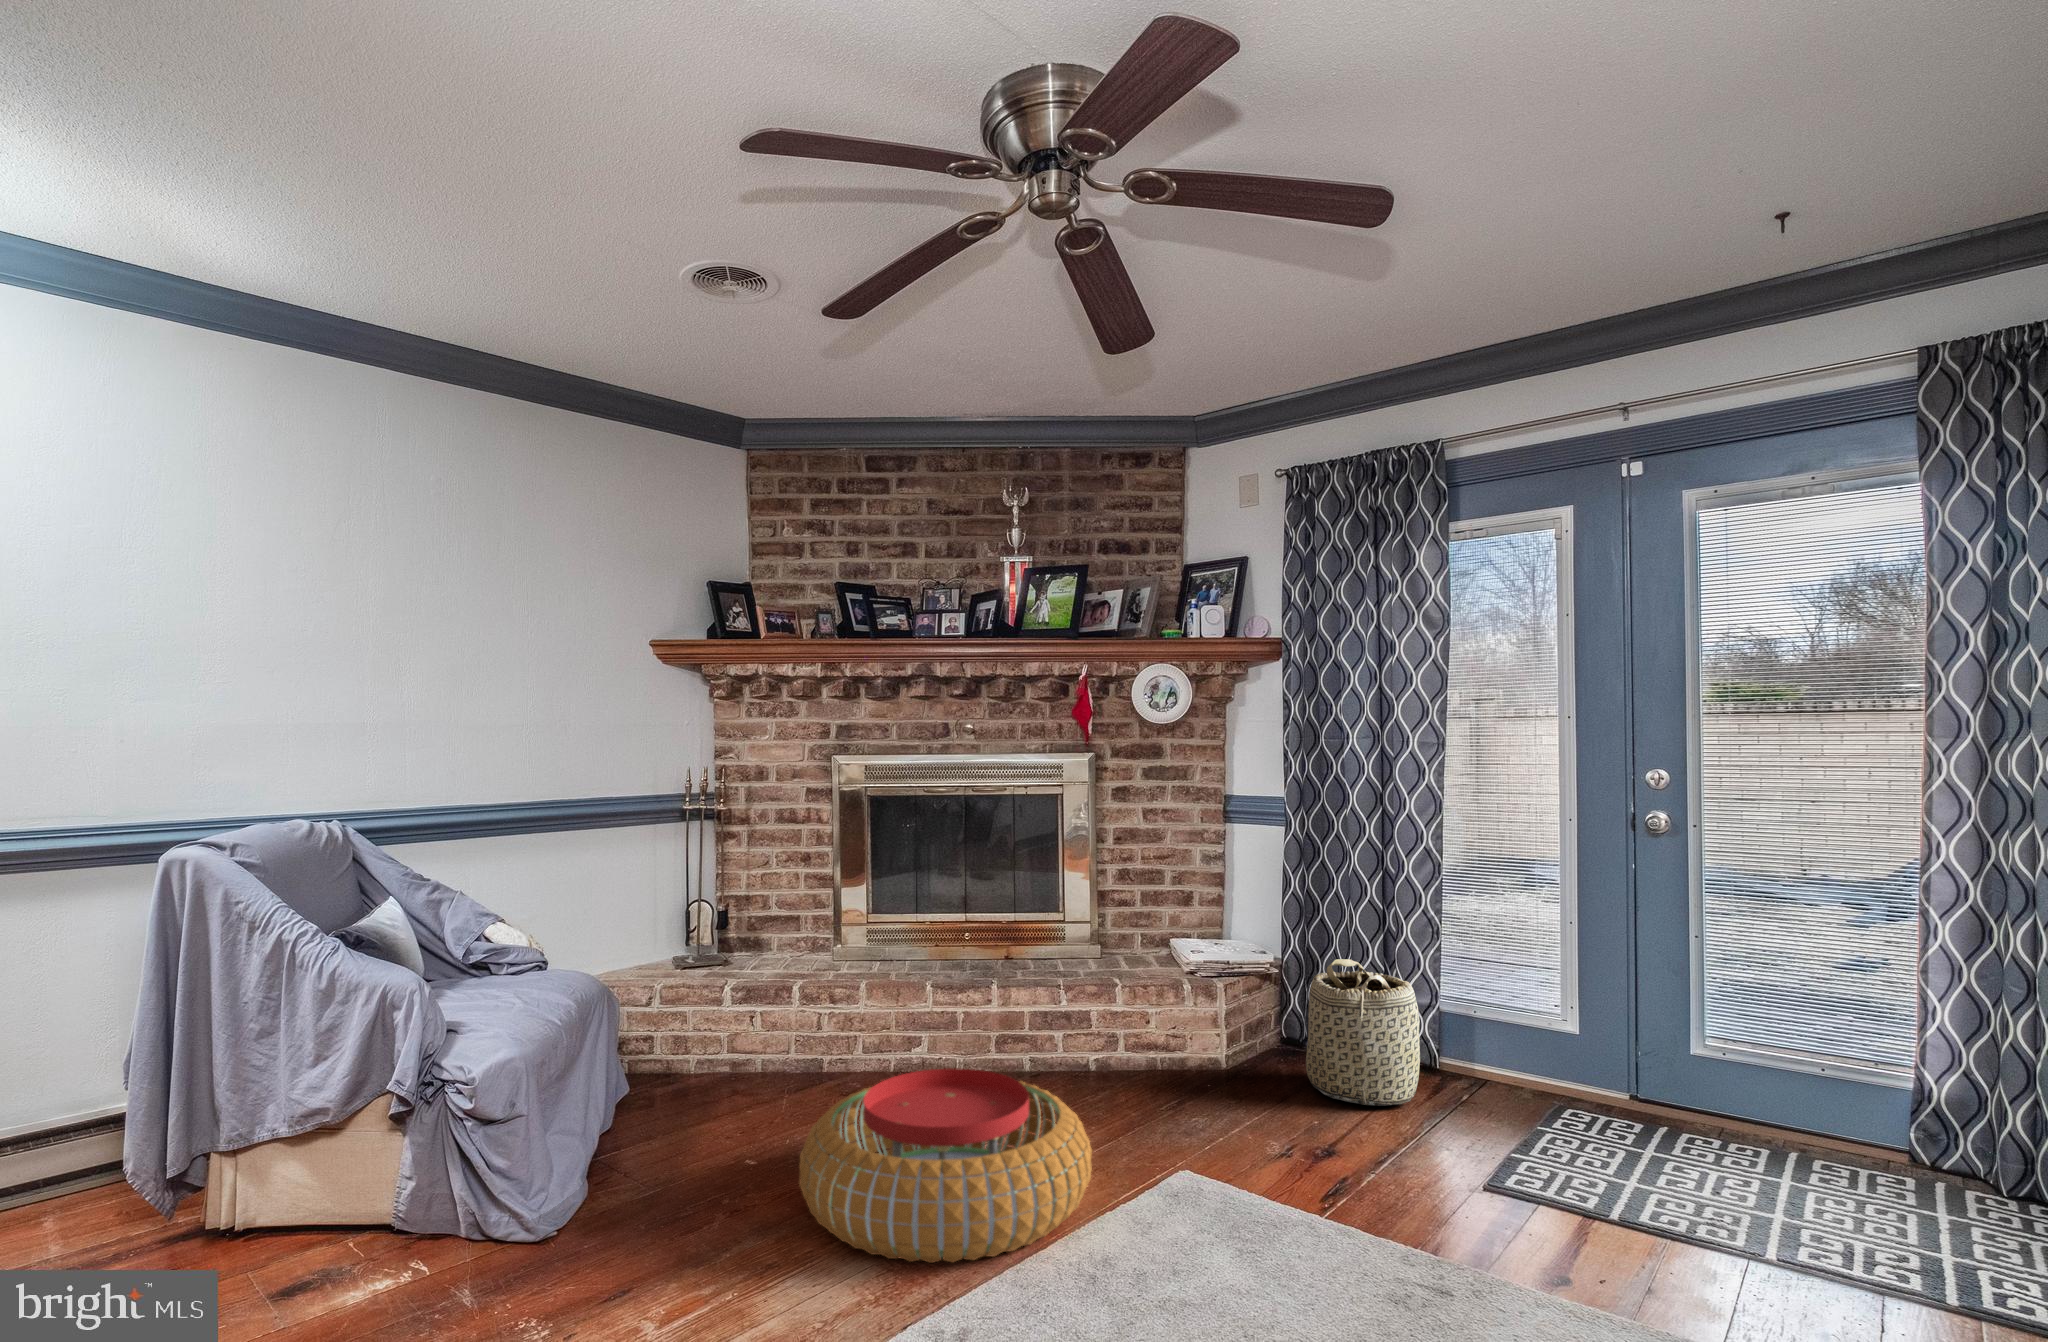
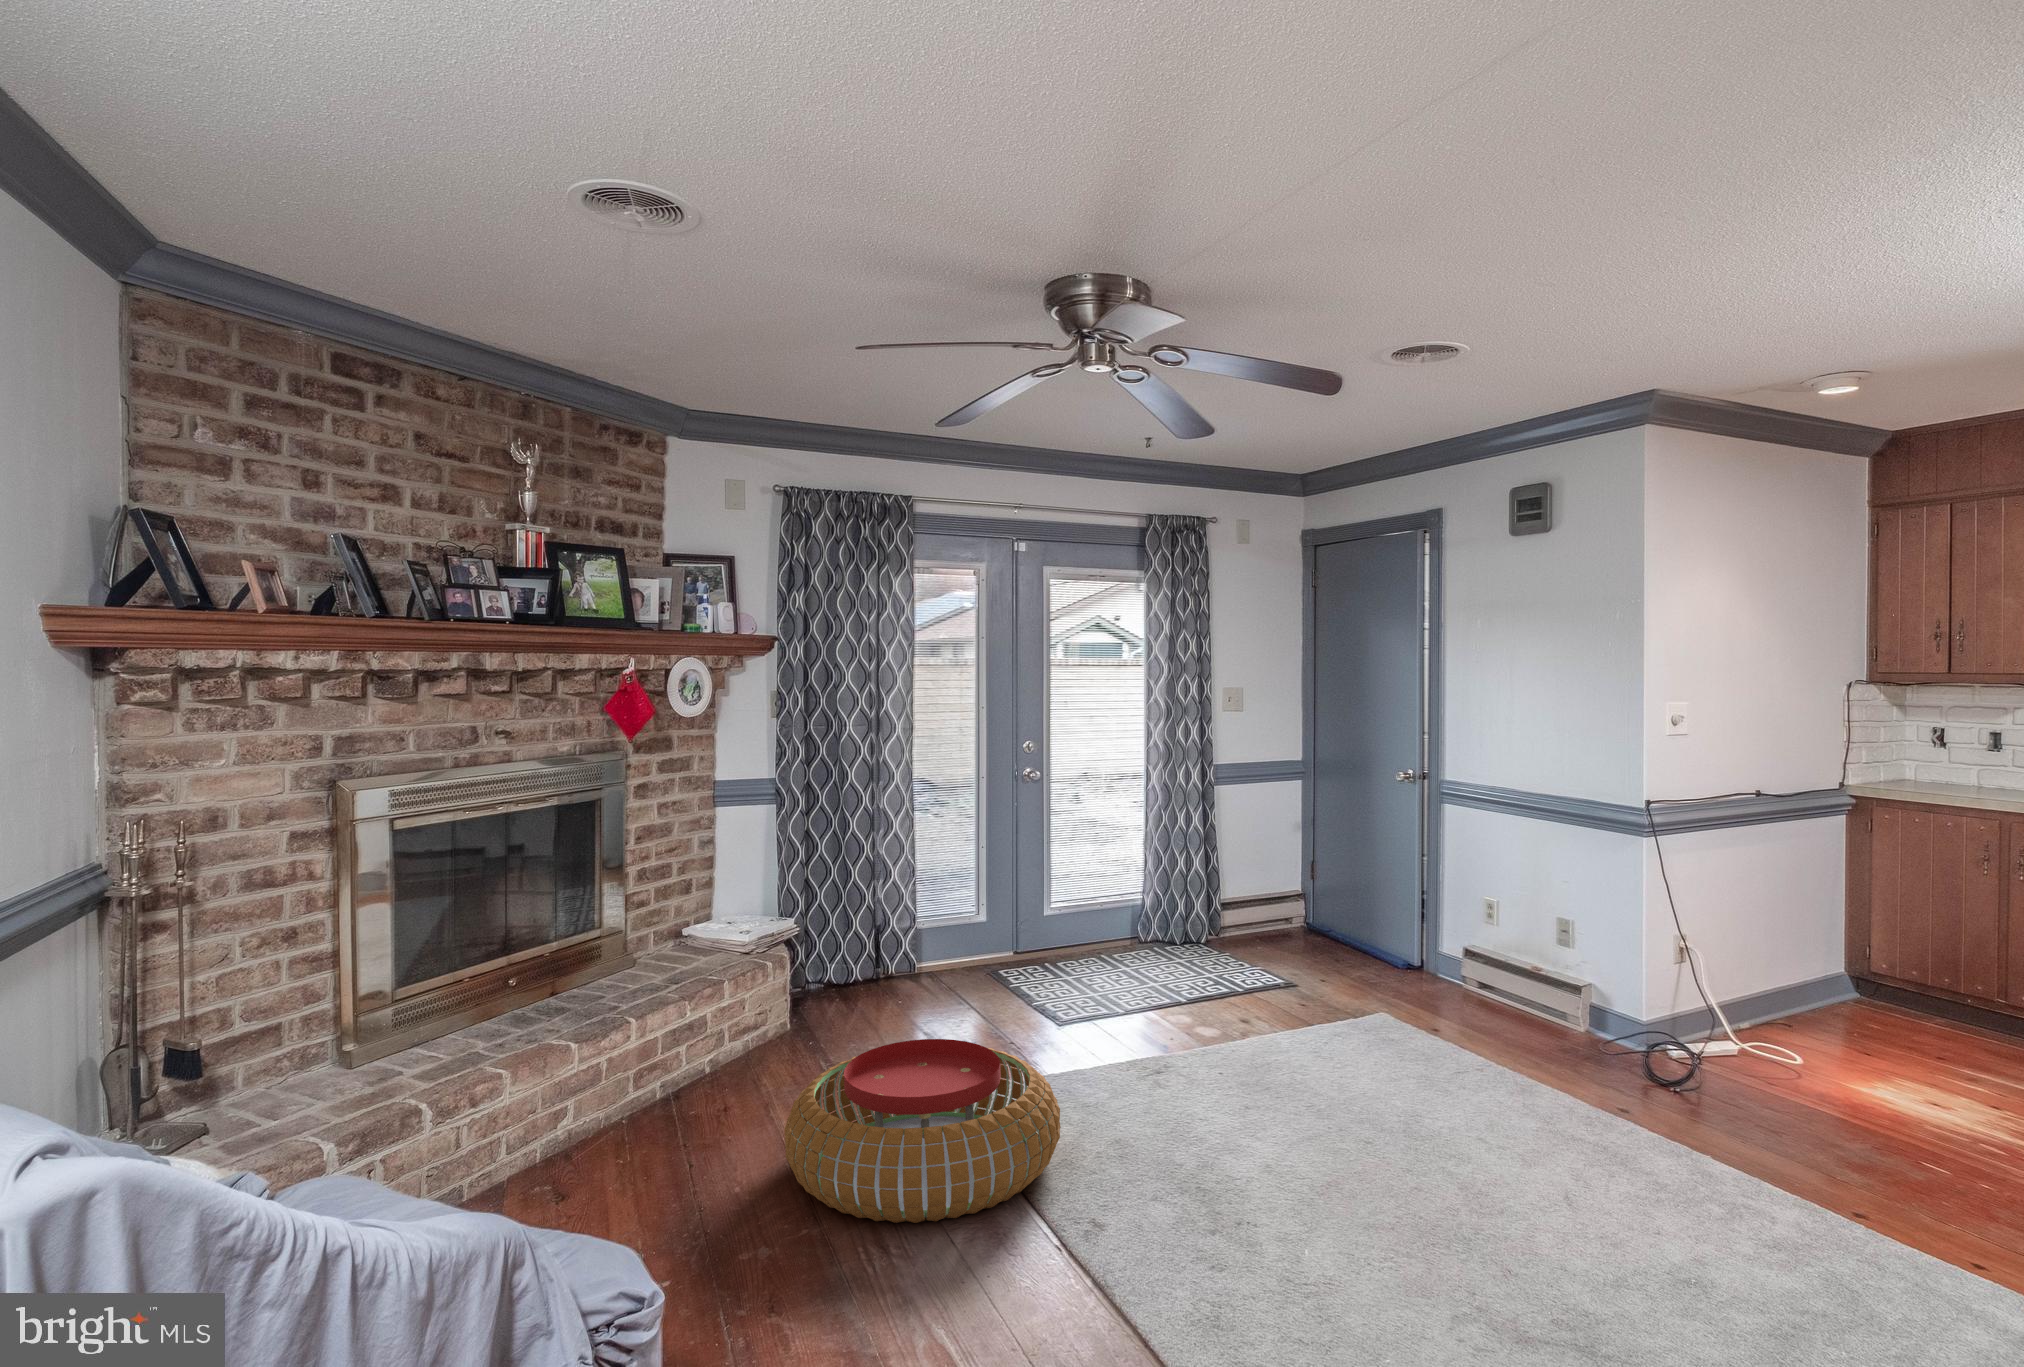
basket: present [1306,959,1420,1106] -> none [869,898,954,1005]

